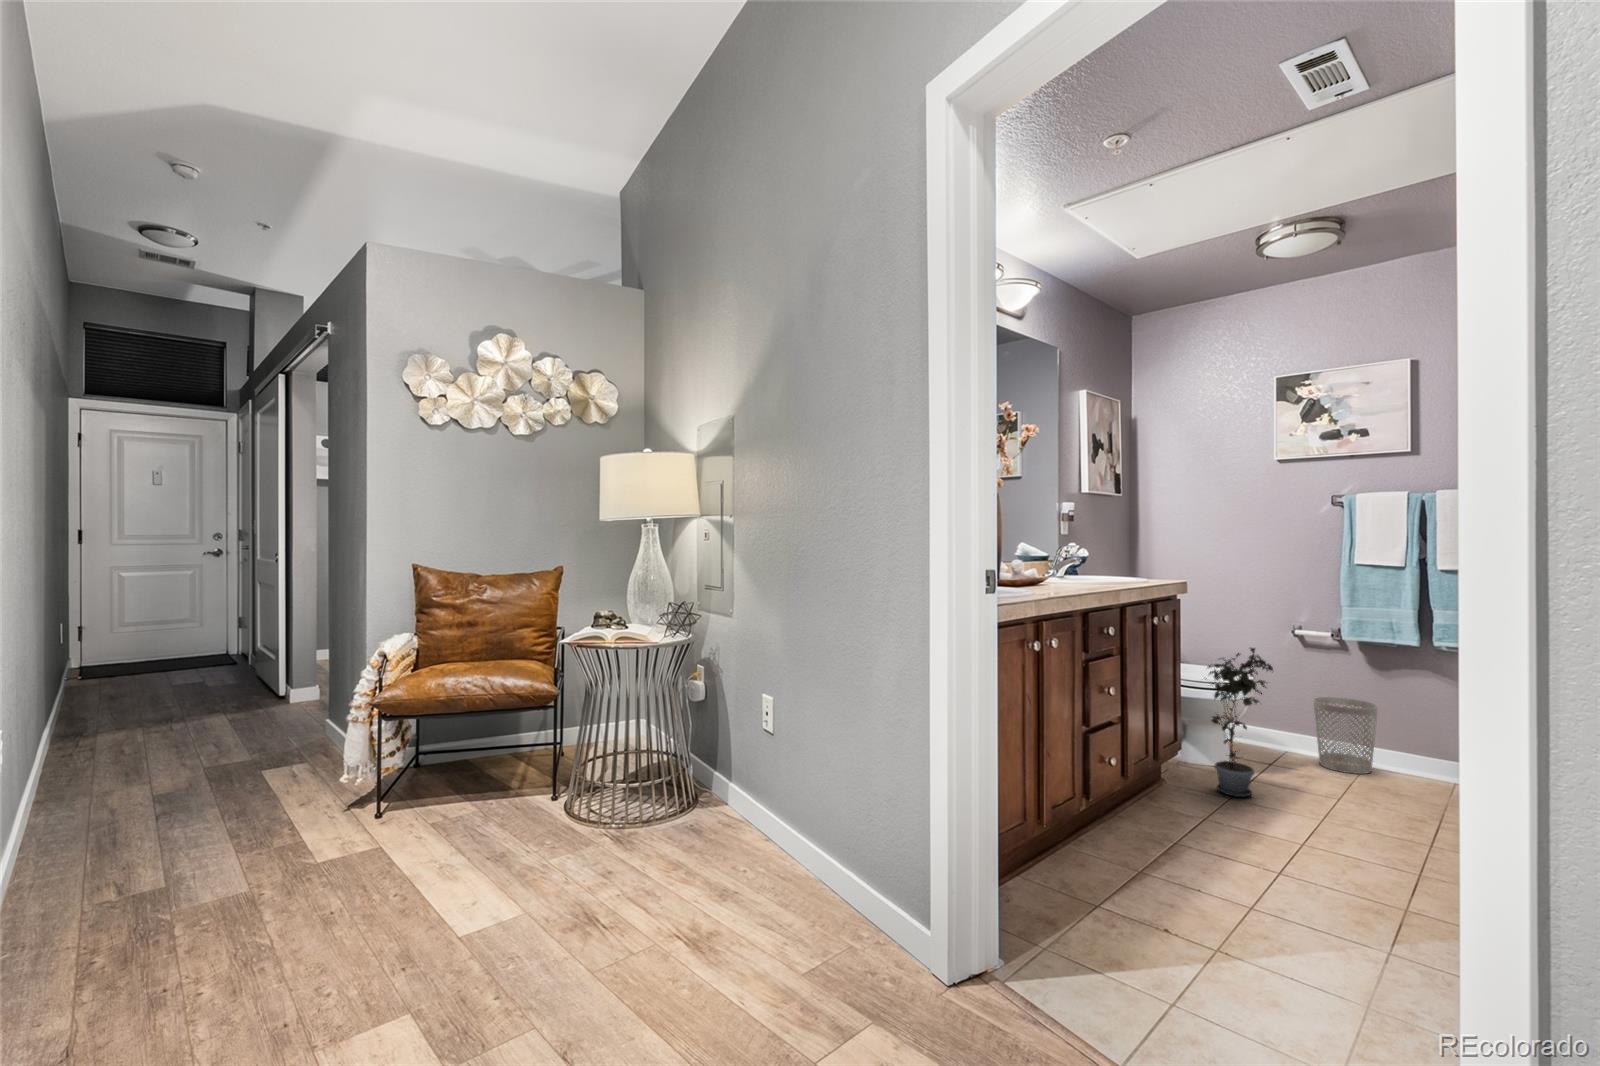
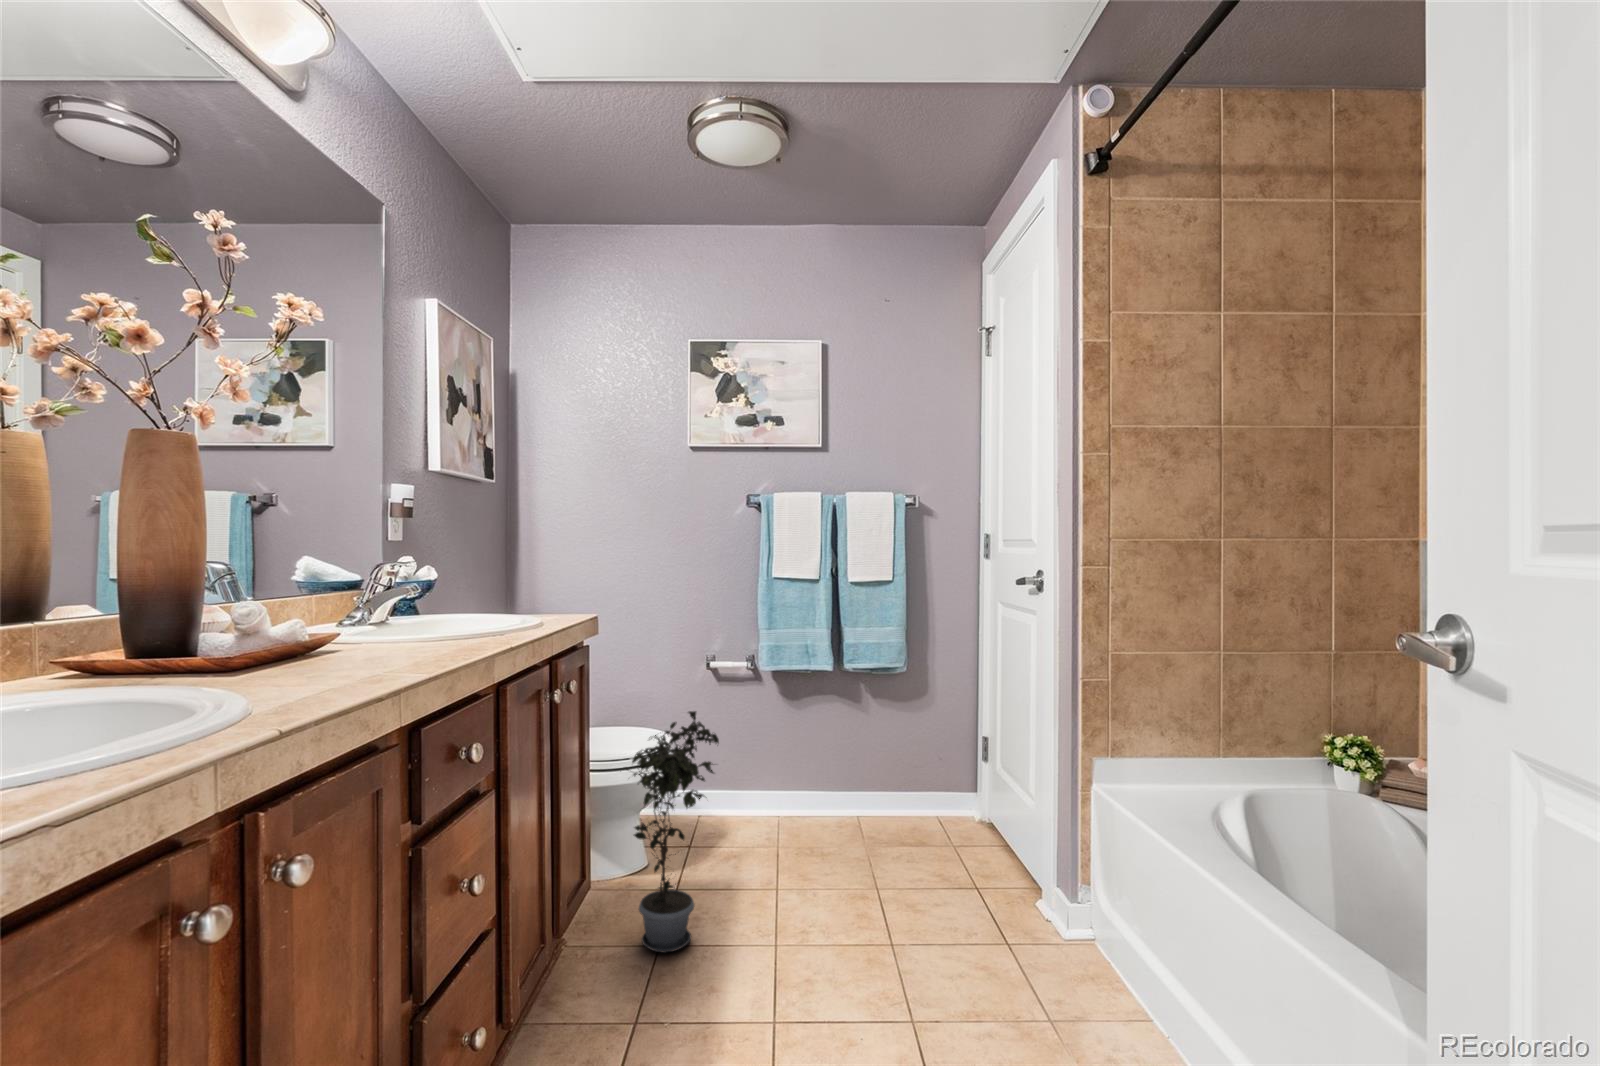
wastebasket: present [1313,697,1378,774] -> none [734,742,799,841]

